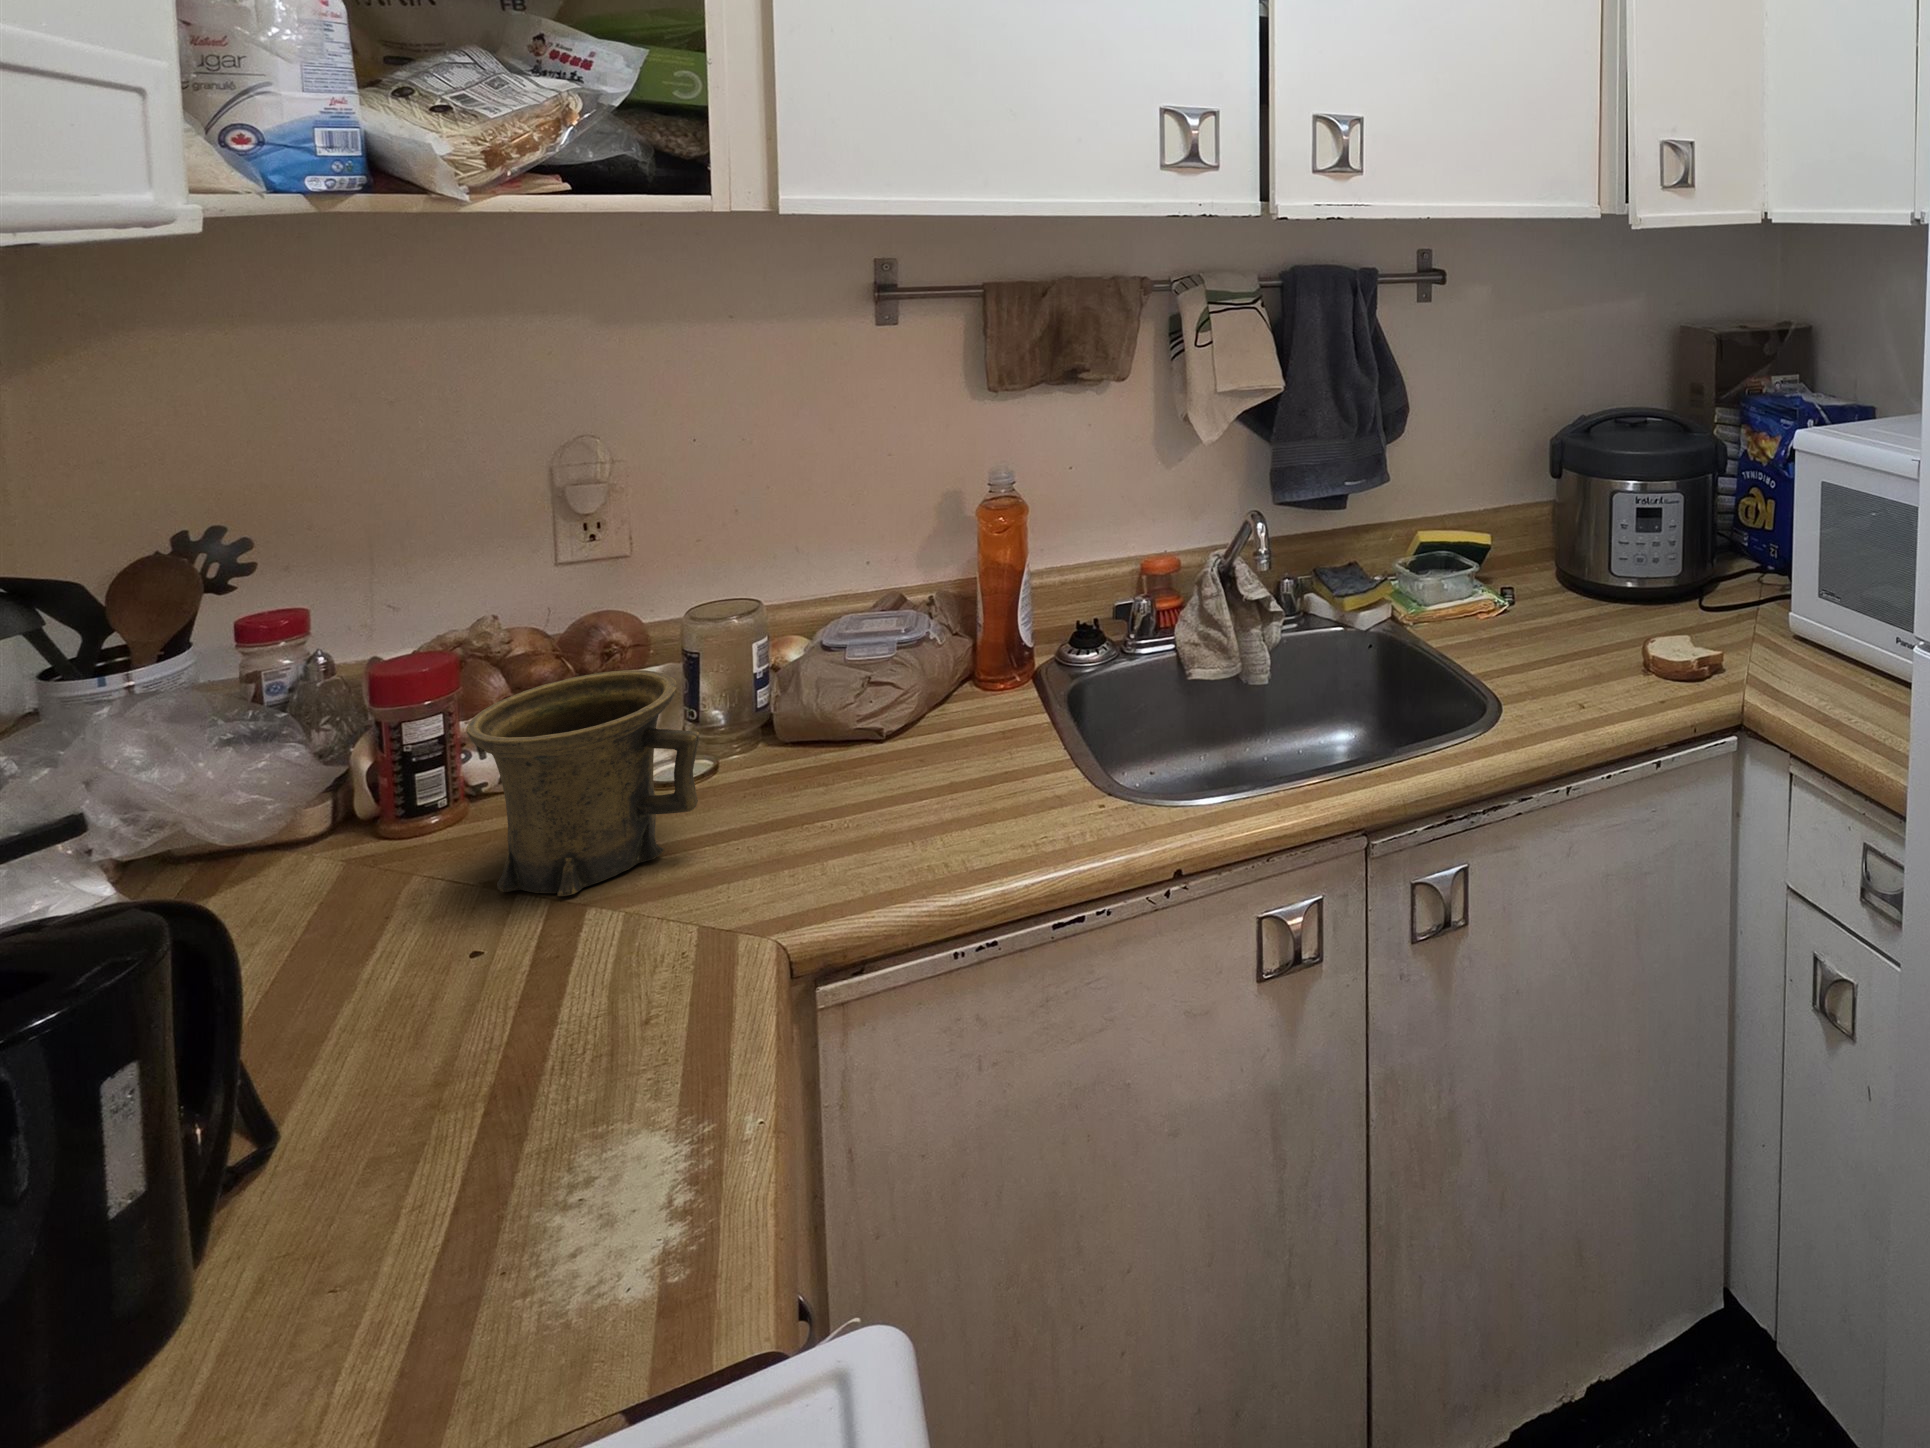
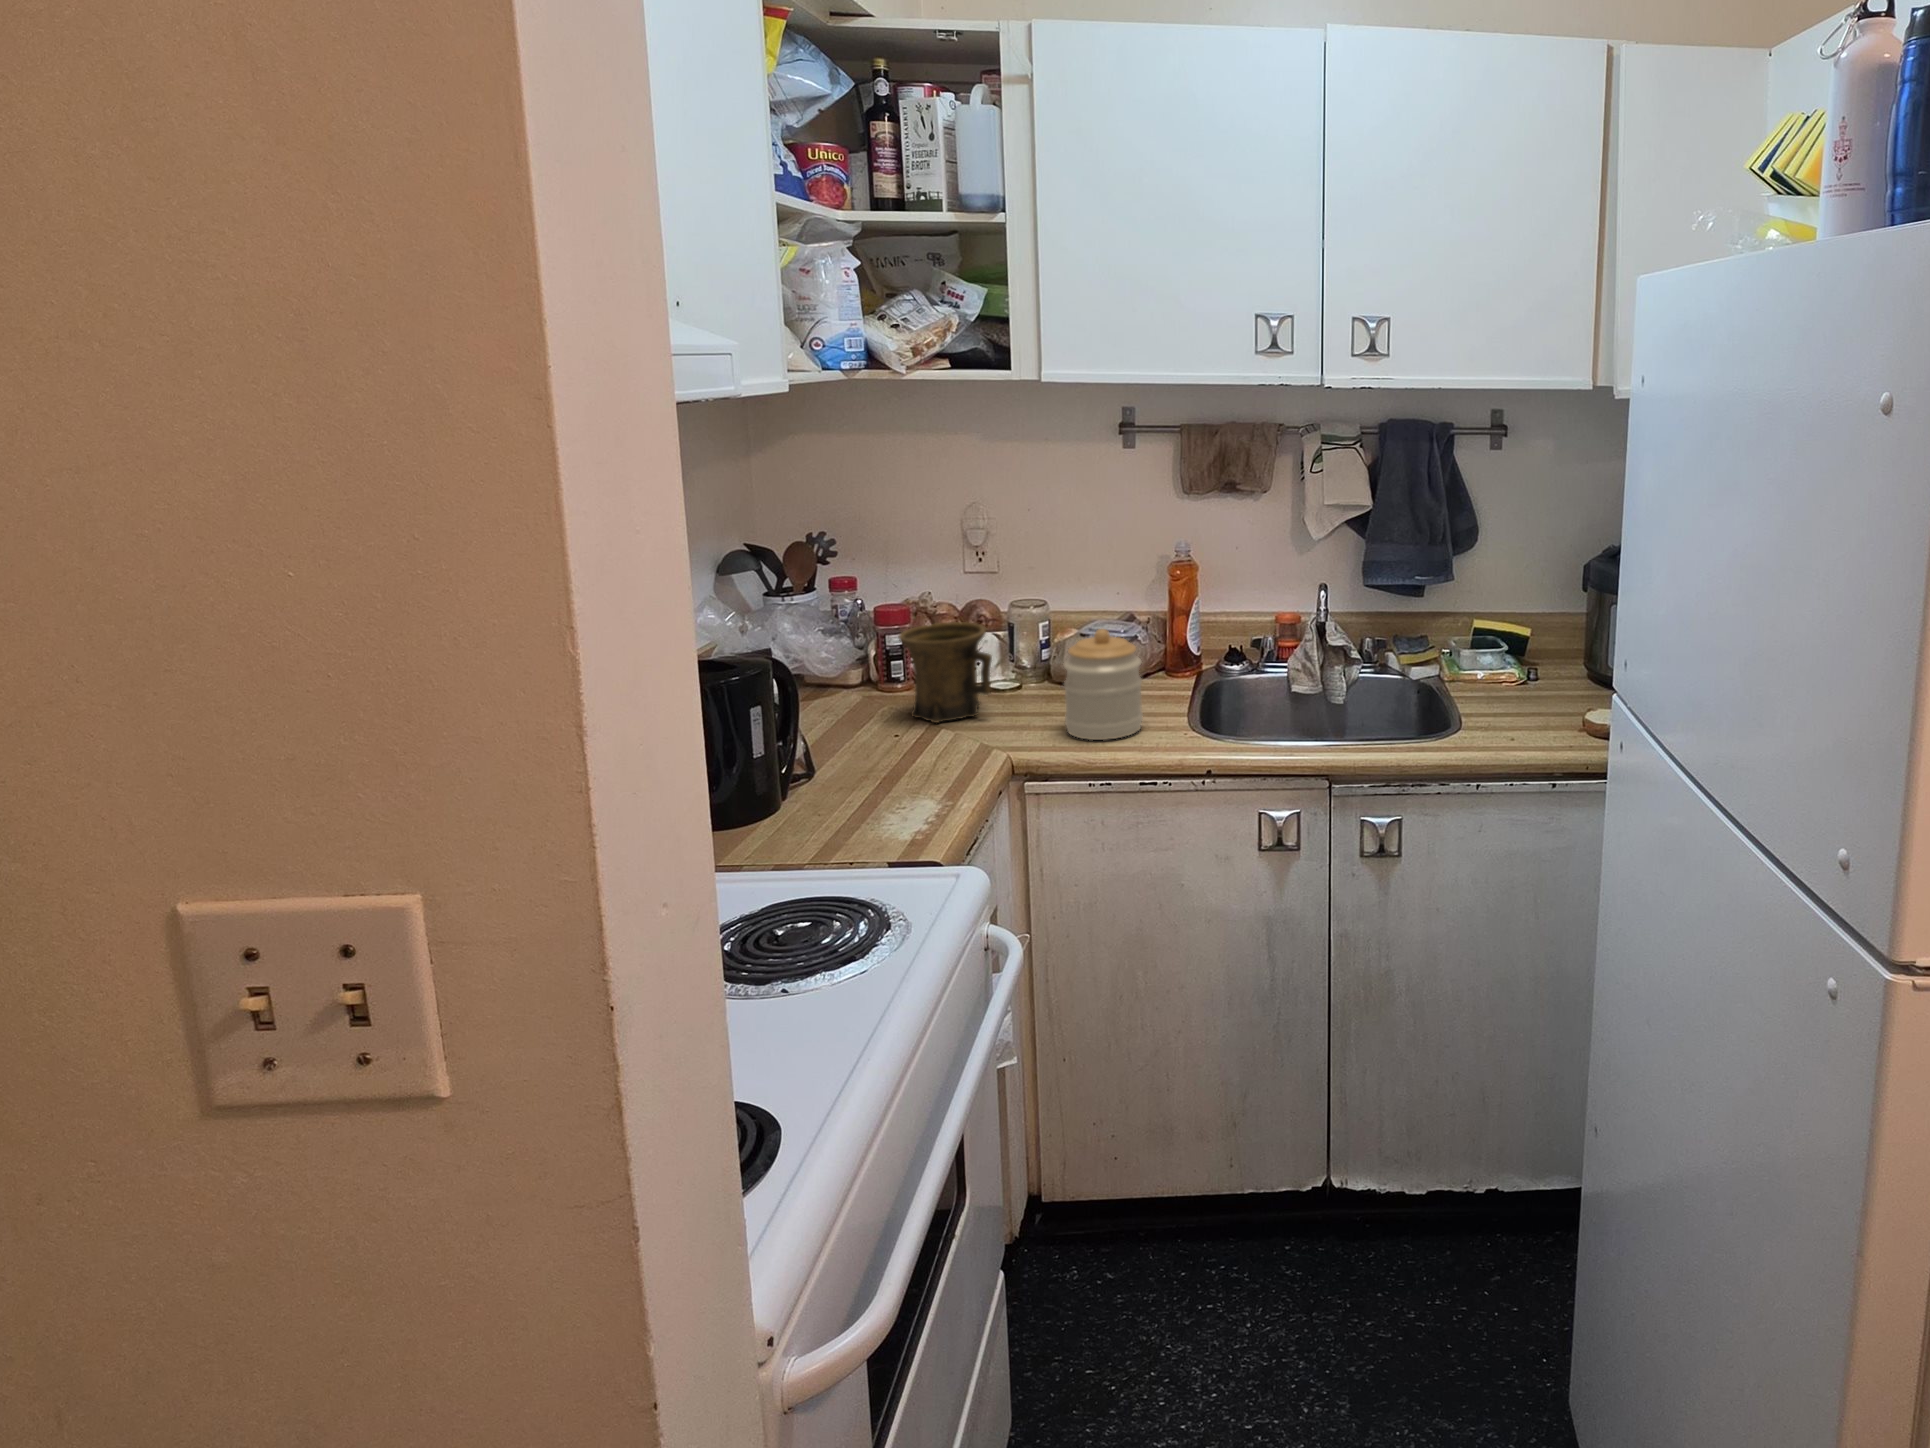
jar: none [872,649,1025,862] -> present [1064,629,1143,740]

